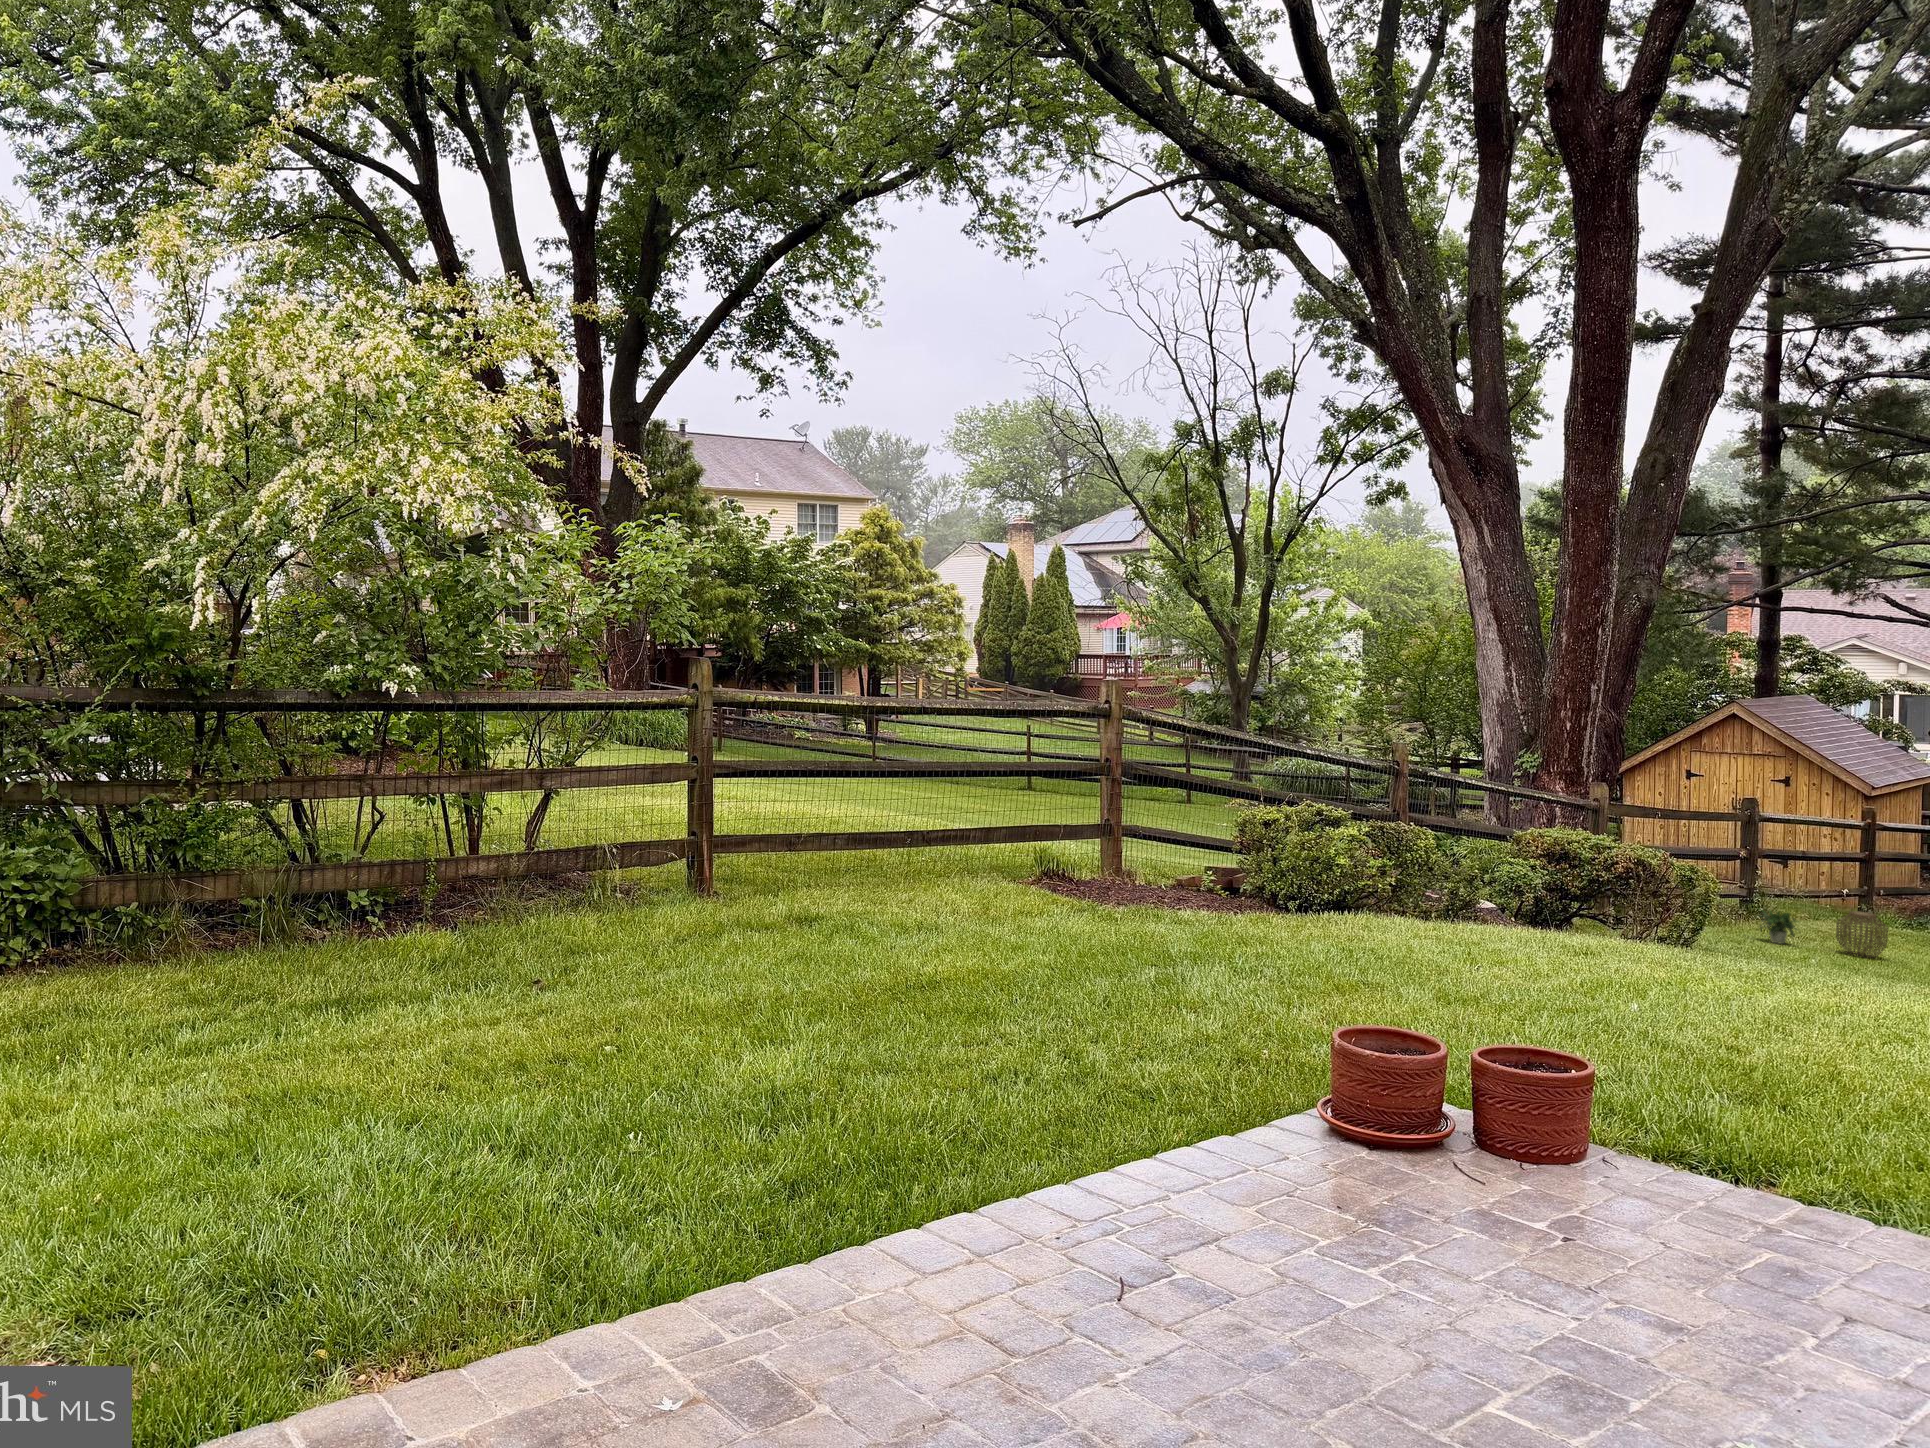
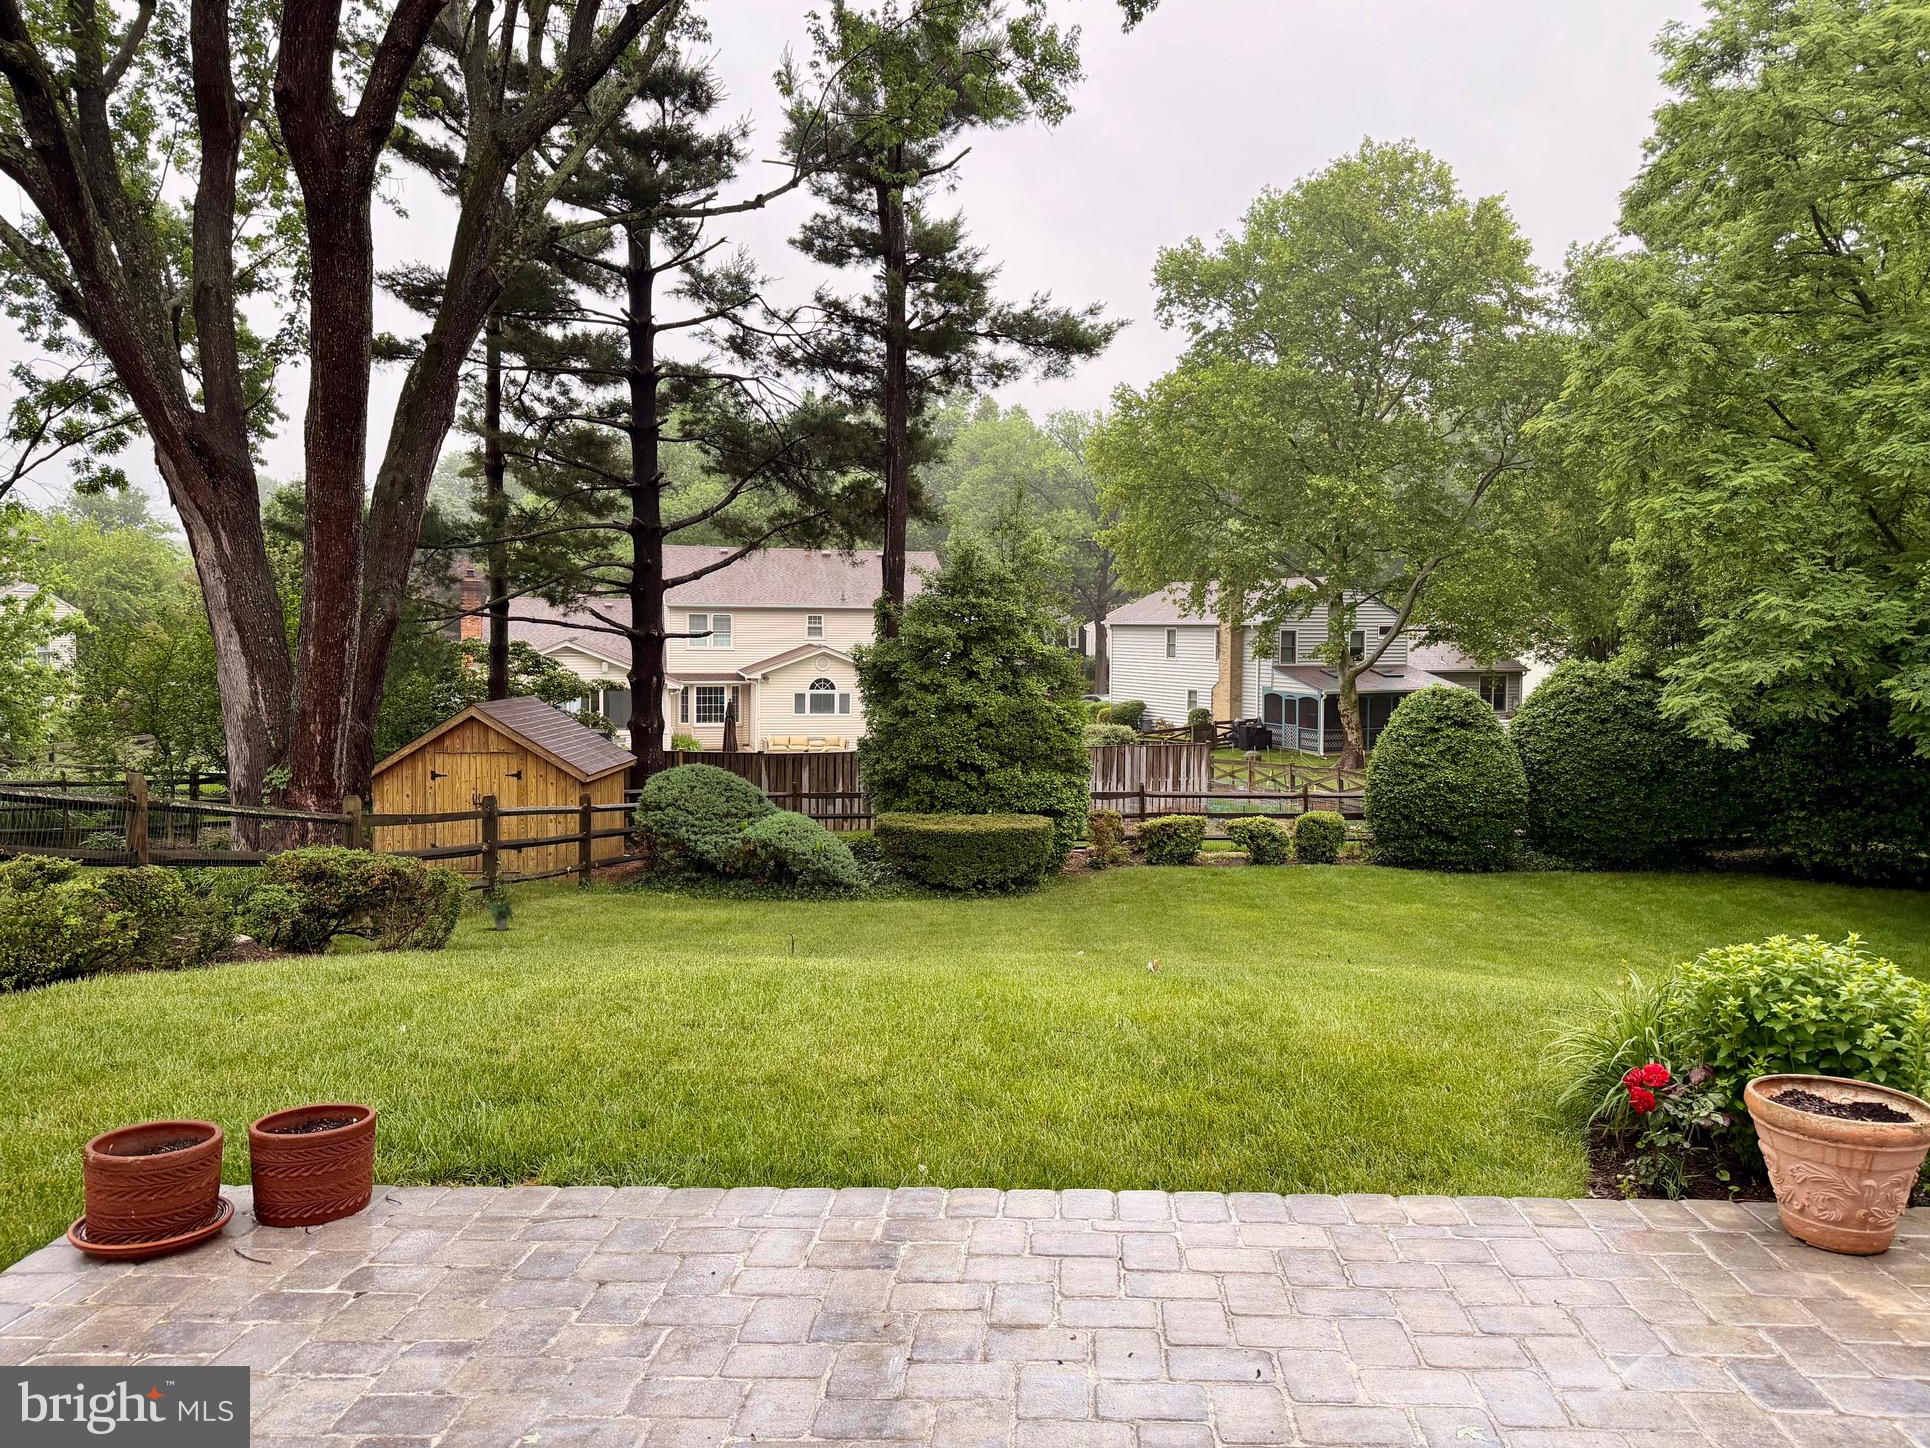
woven basket: present [1836,911,1888,958] -> none [544,891,580,929]

